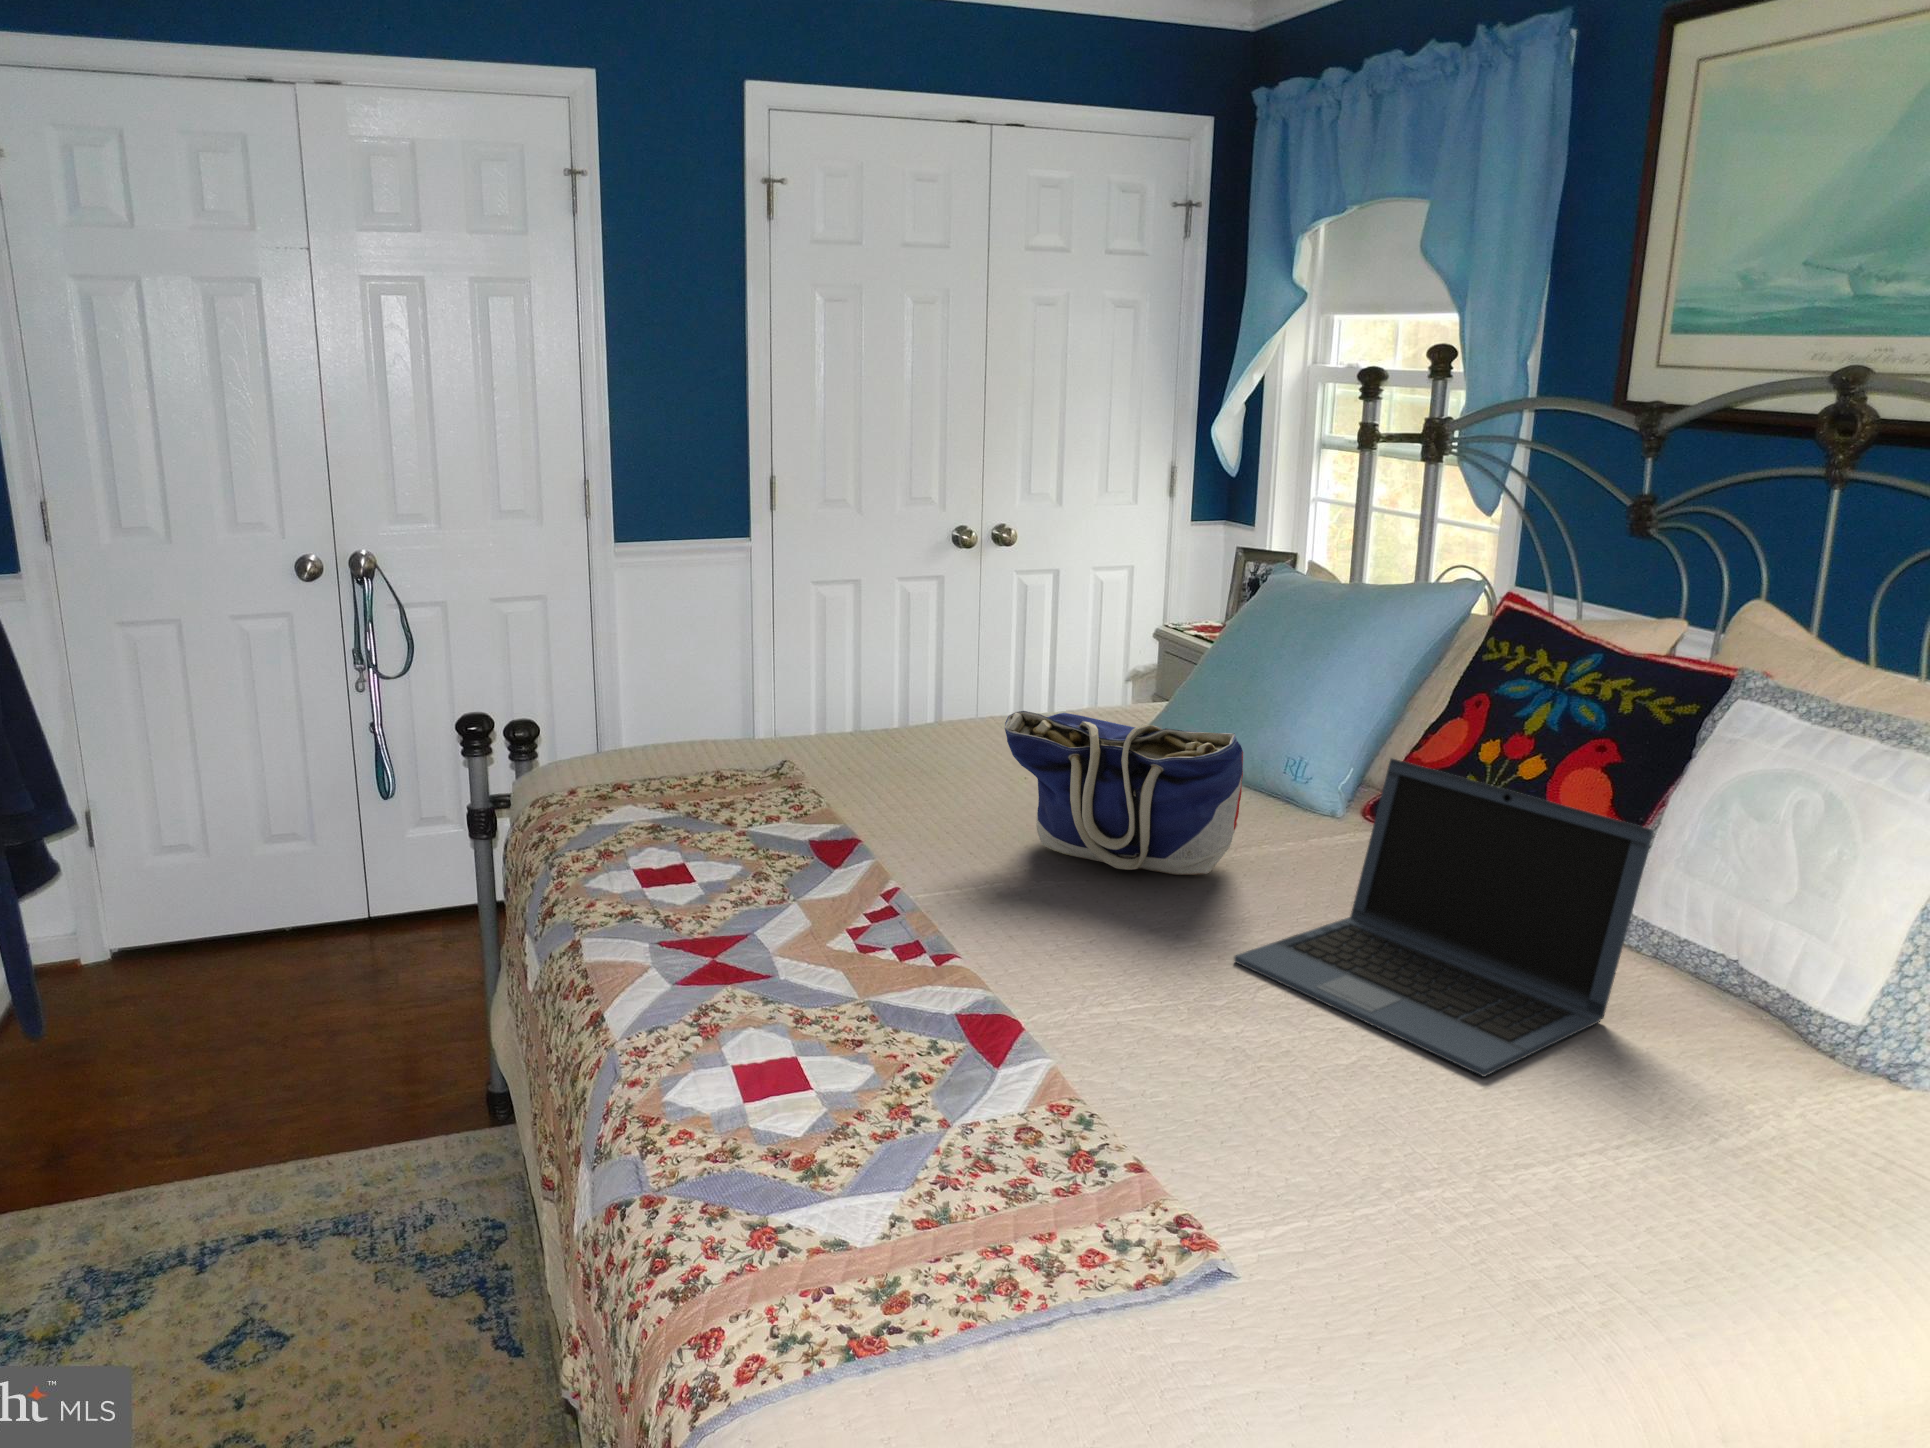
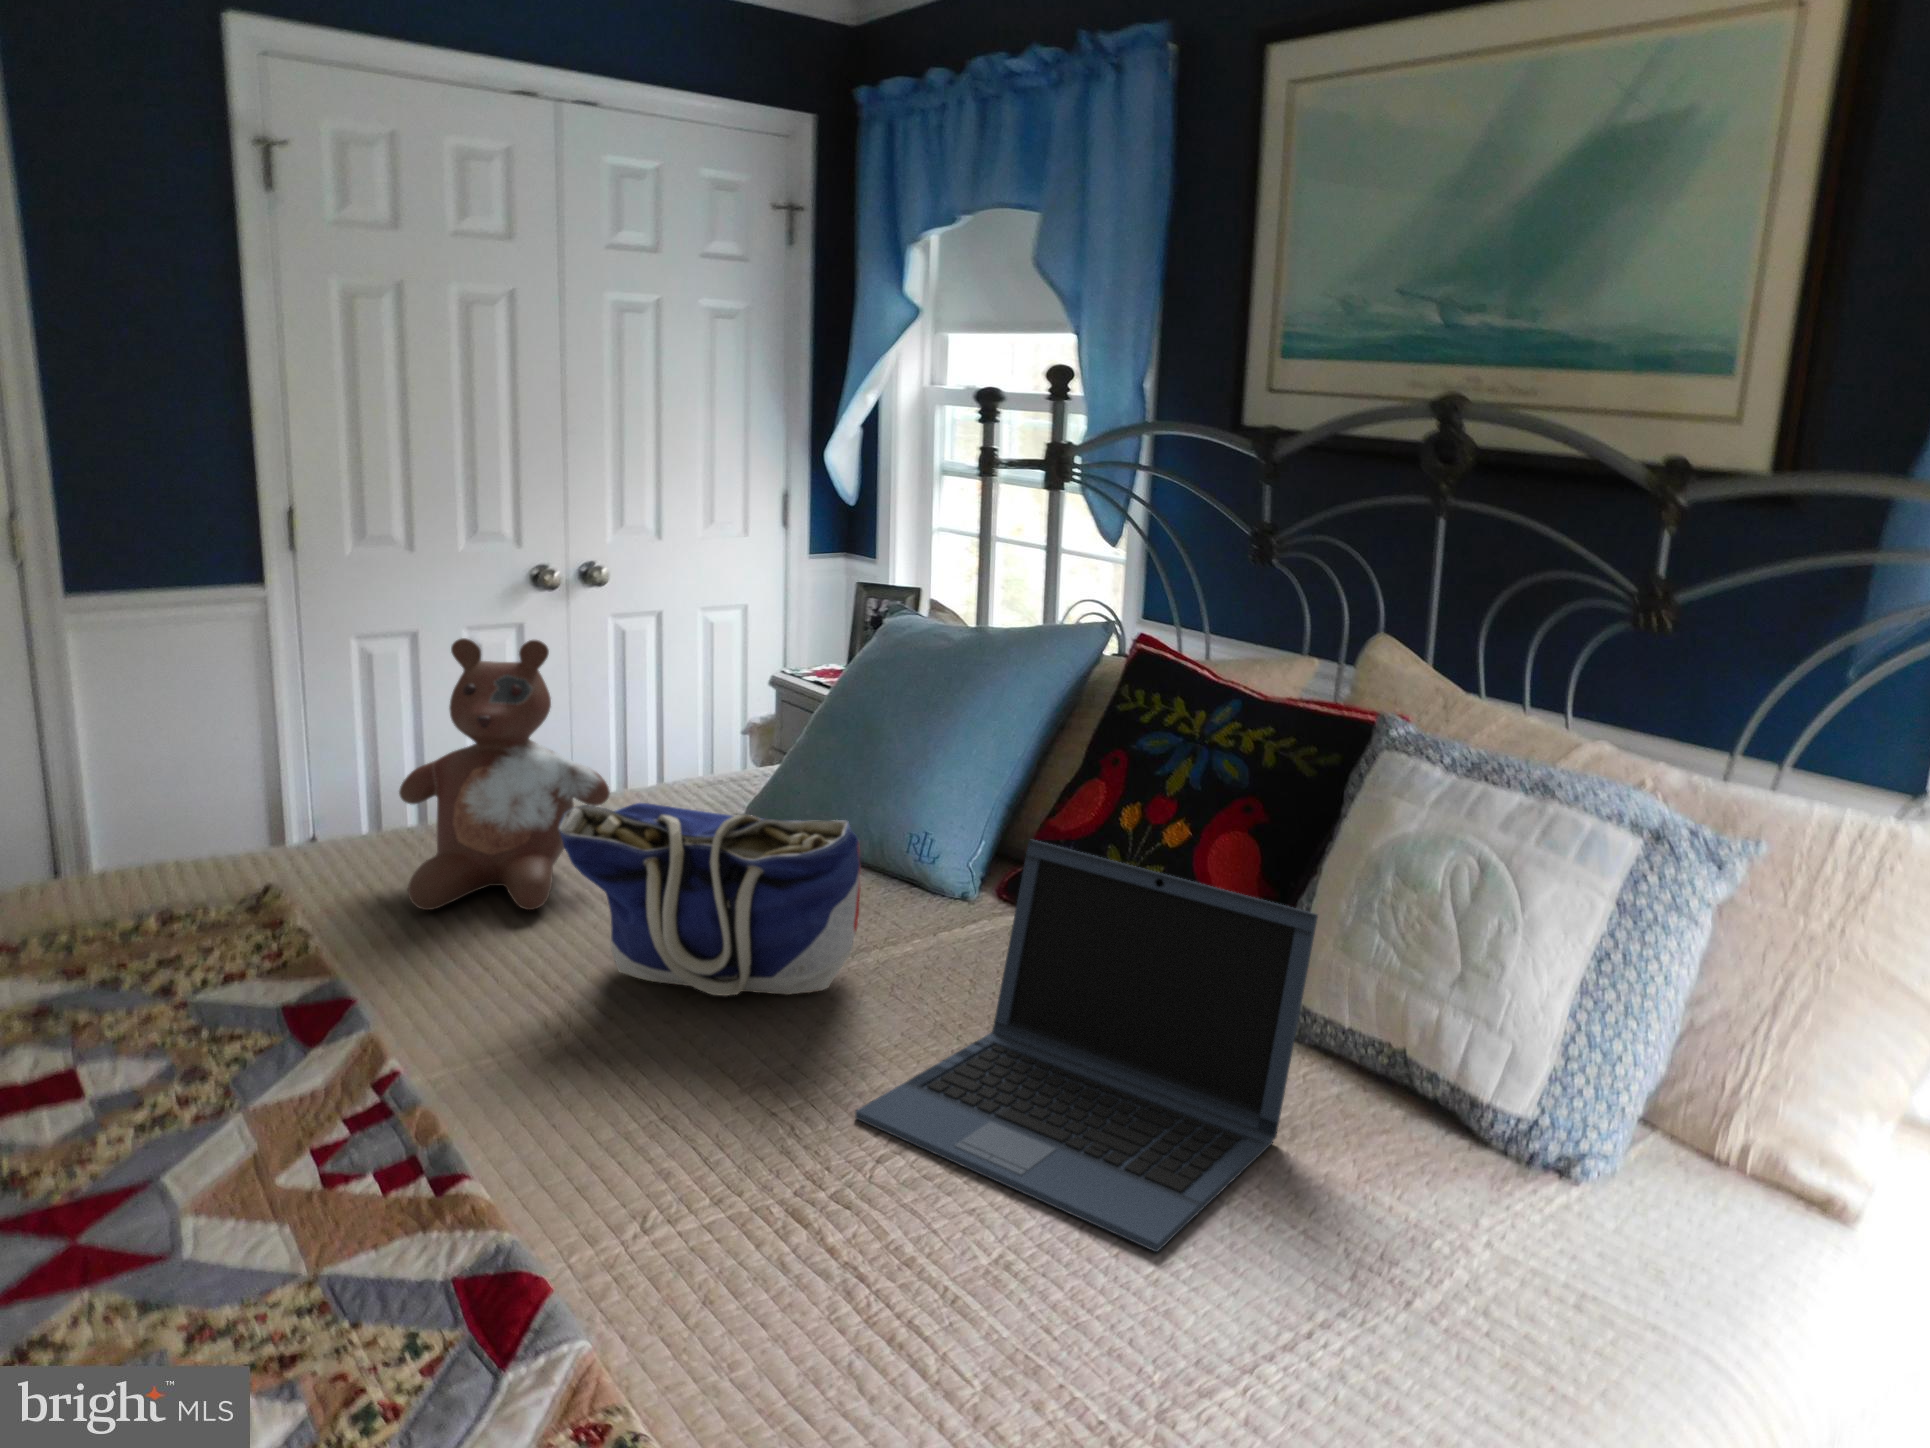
stuffed bear: none [871,582,1030,798] -> present [399,638,610,910]

